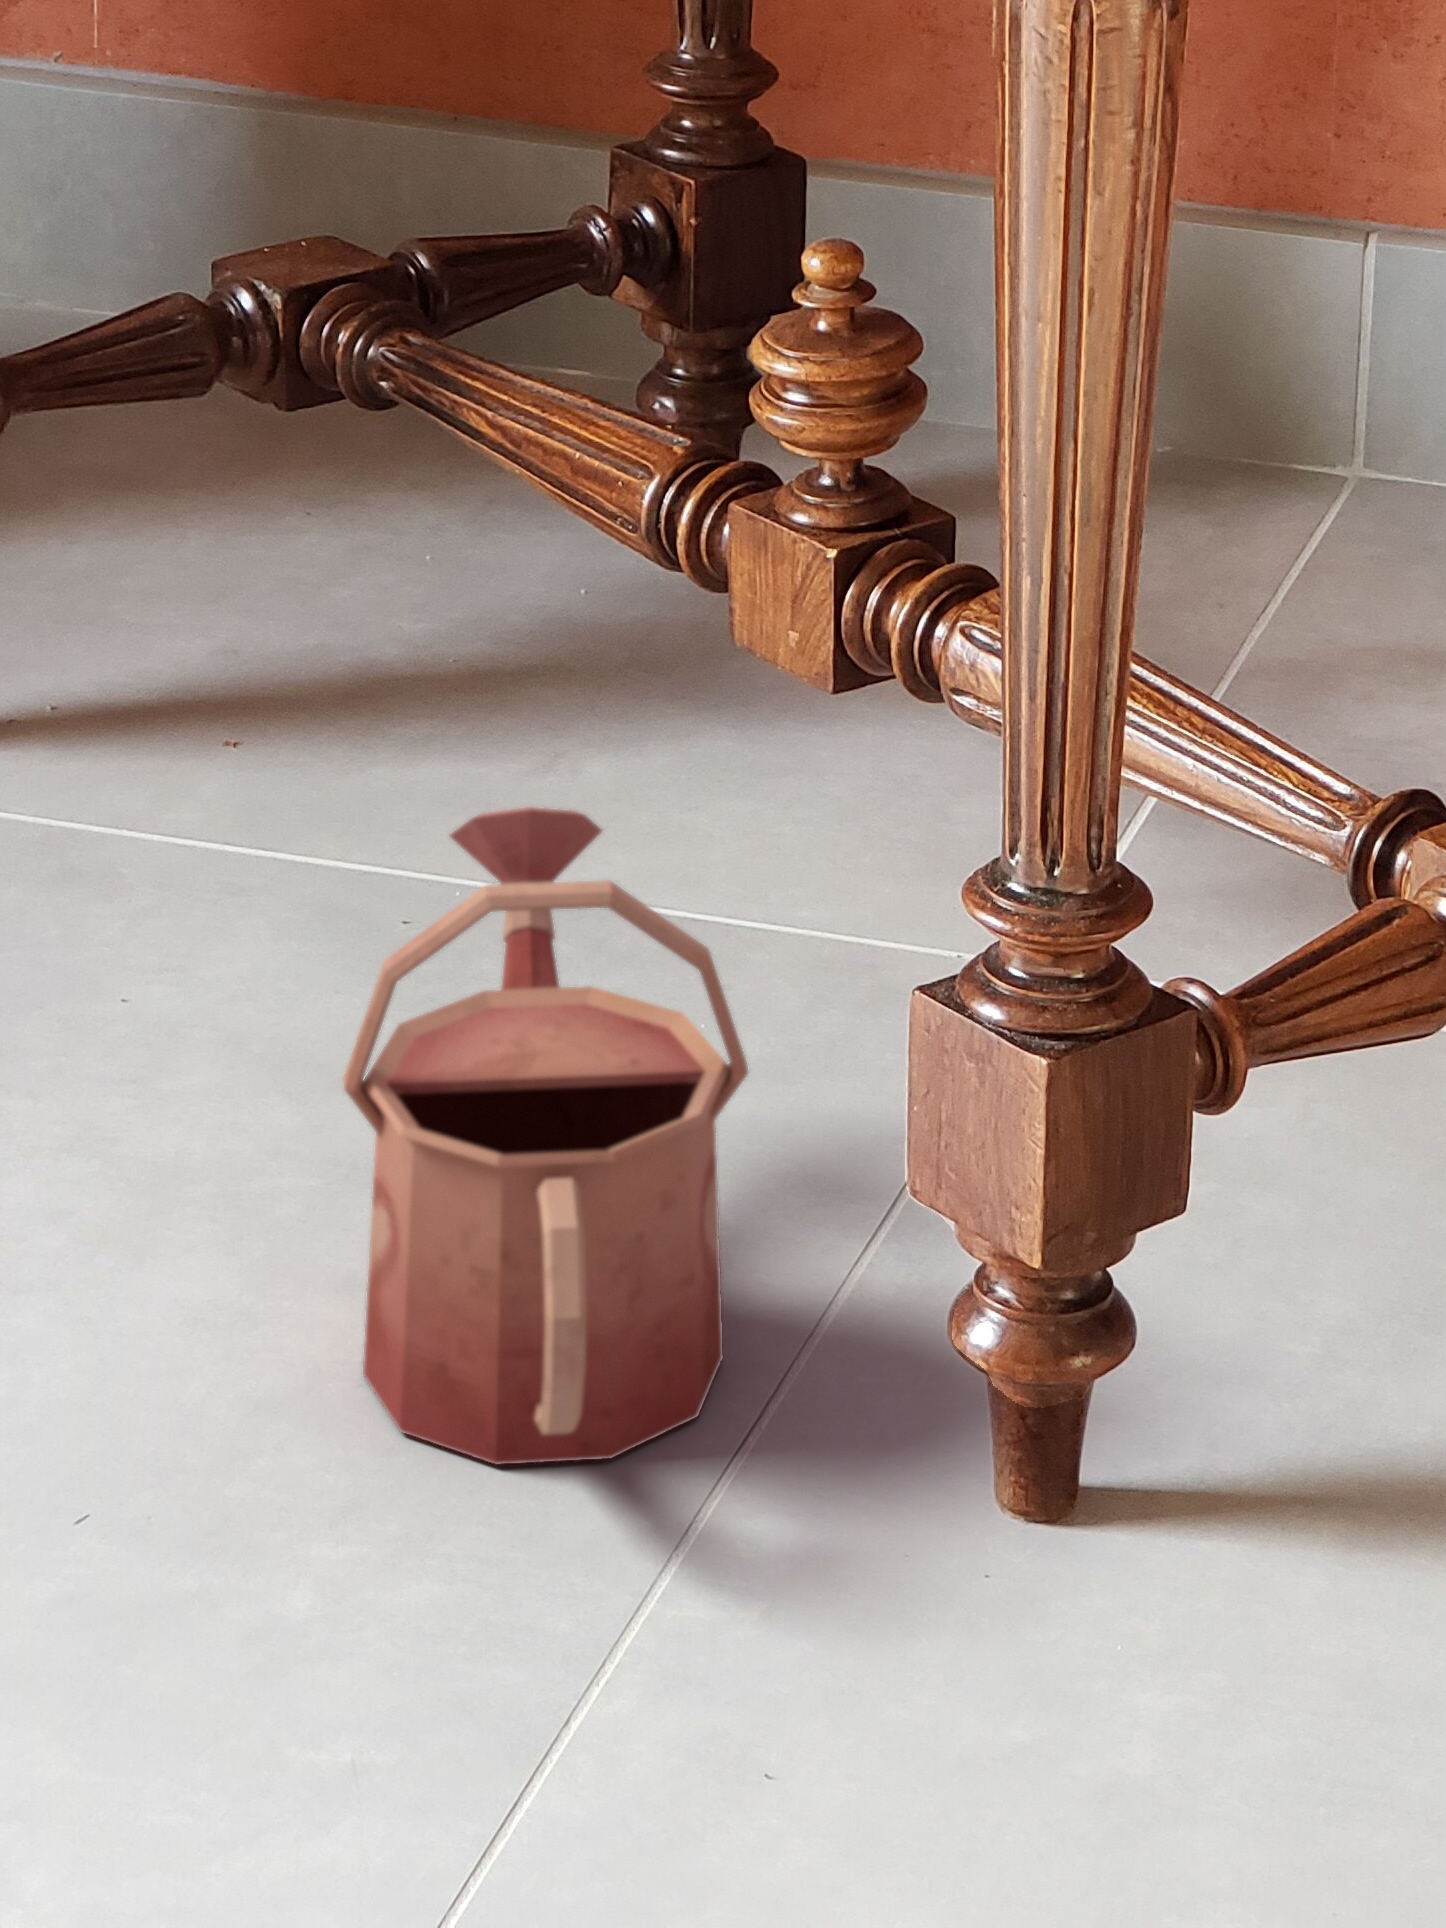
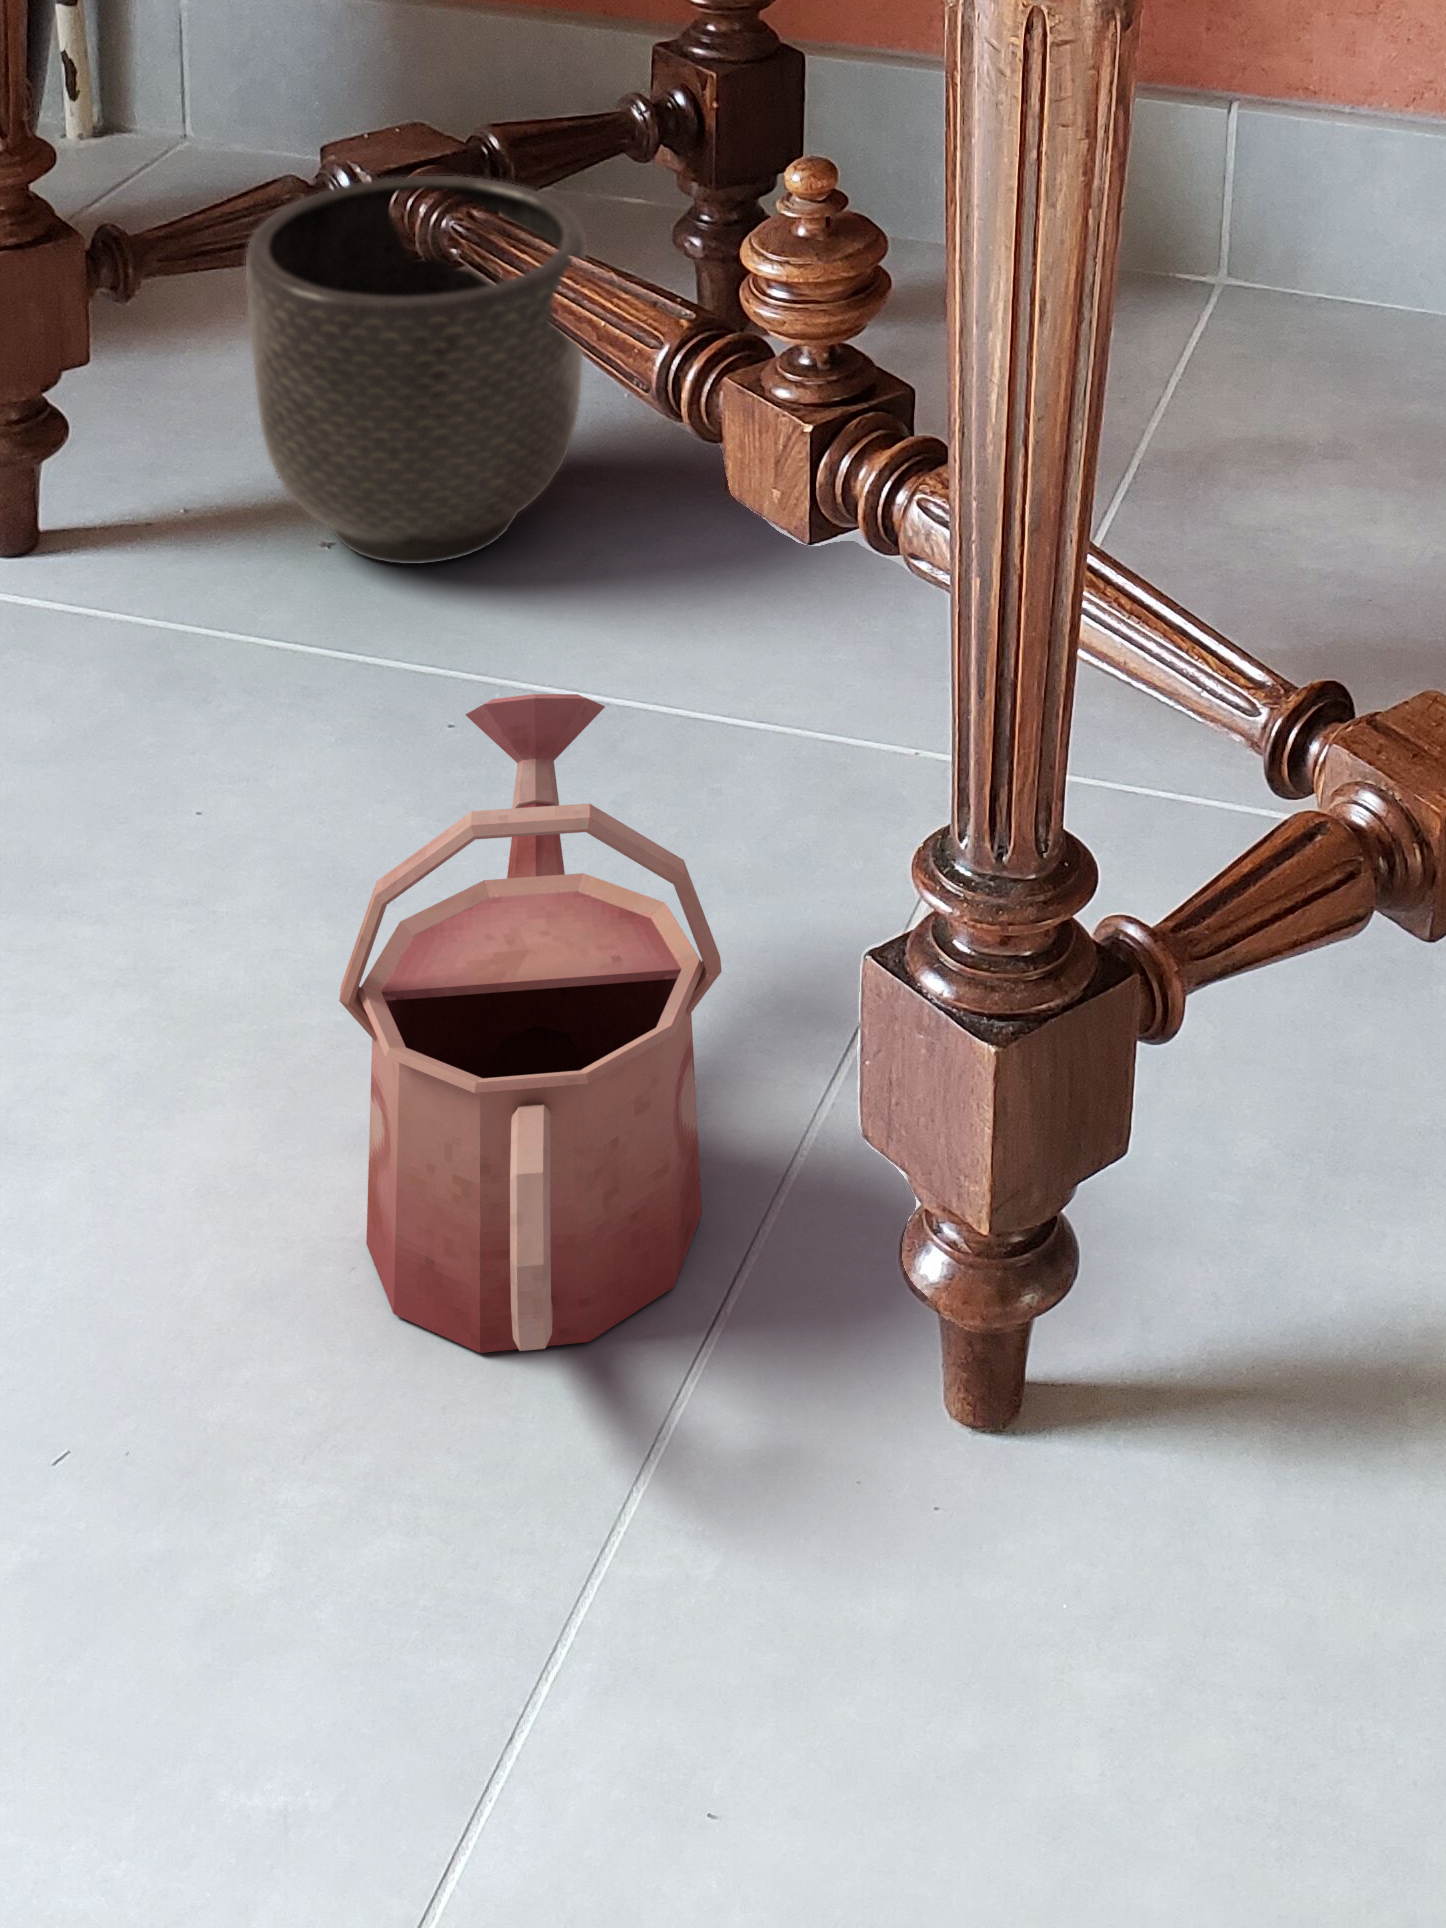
planter: none [132,287,536,753] -> present [246,176,586,564]

